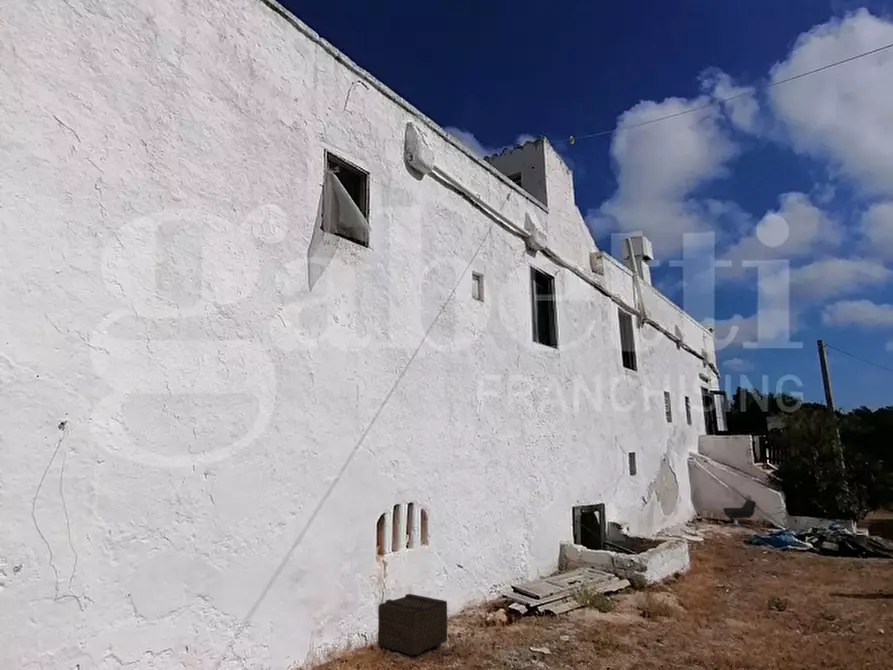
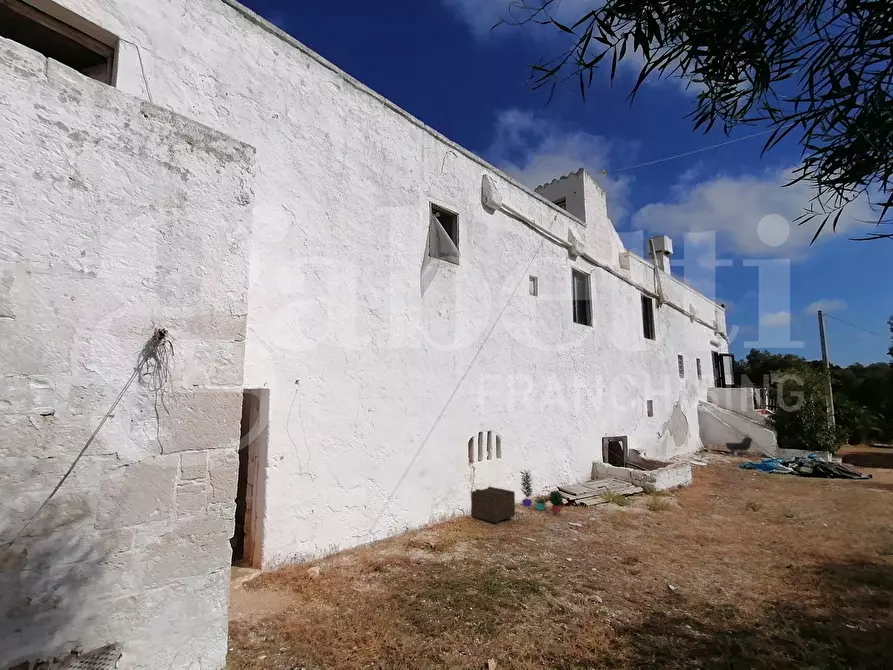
potted plant: none [456,562,521,631] -> present [521,470,563,513]

